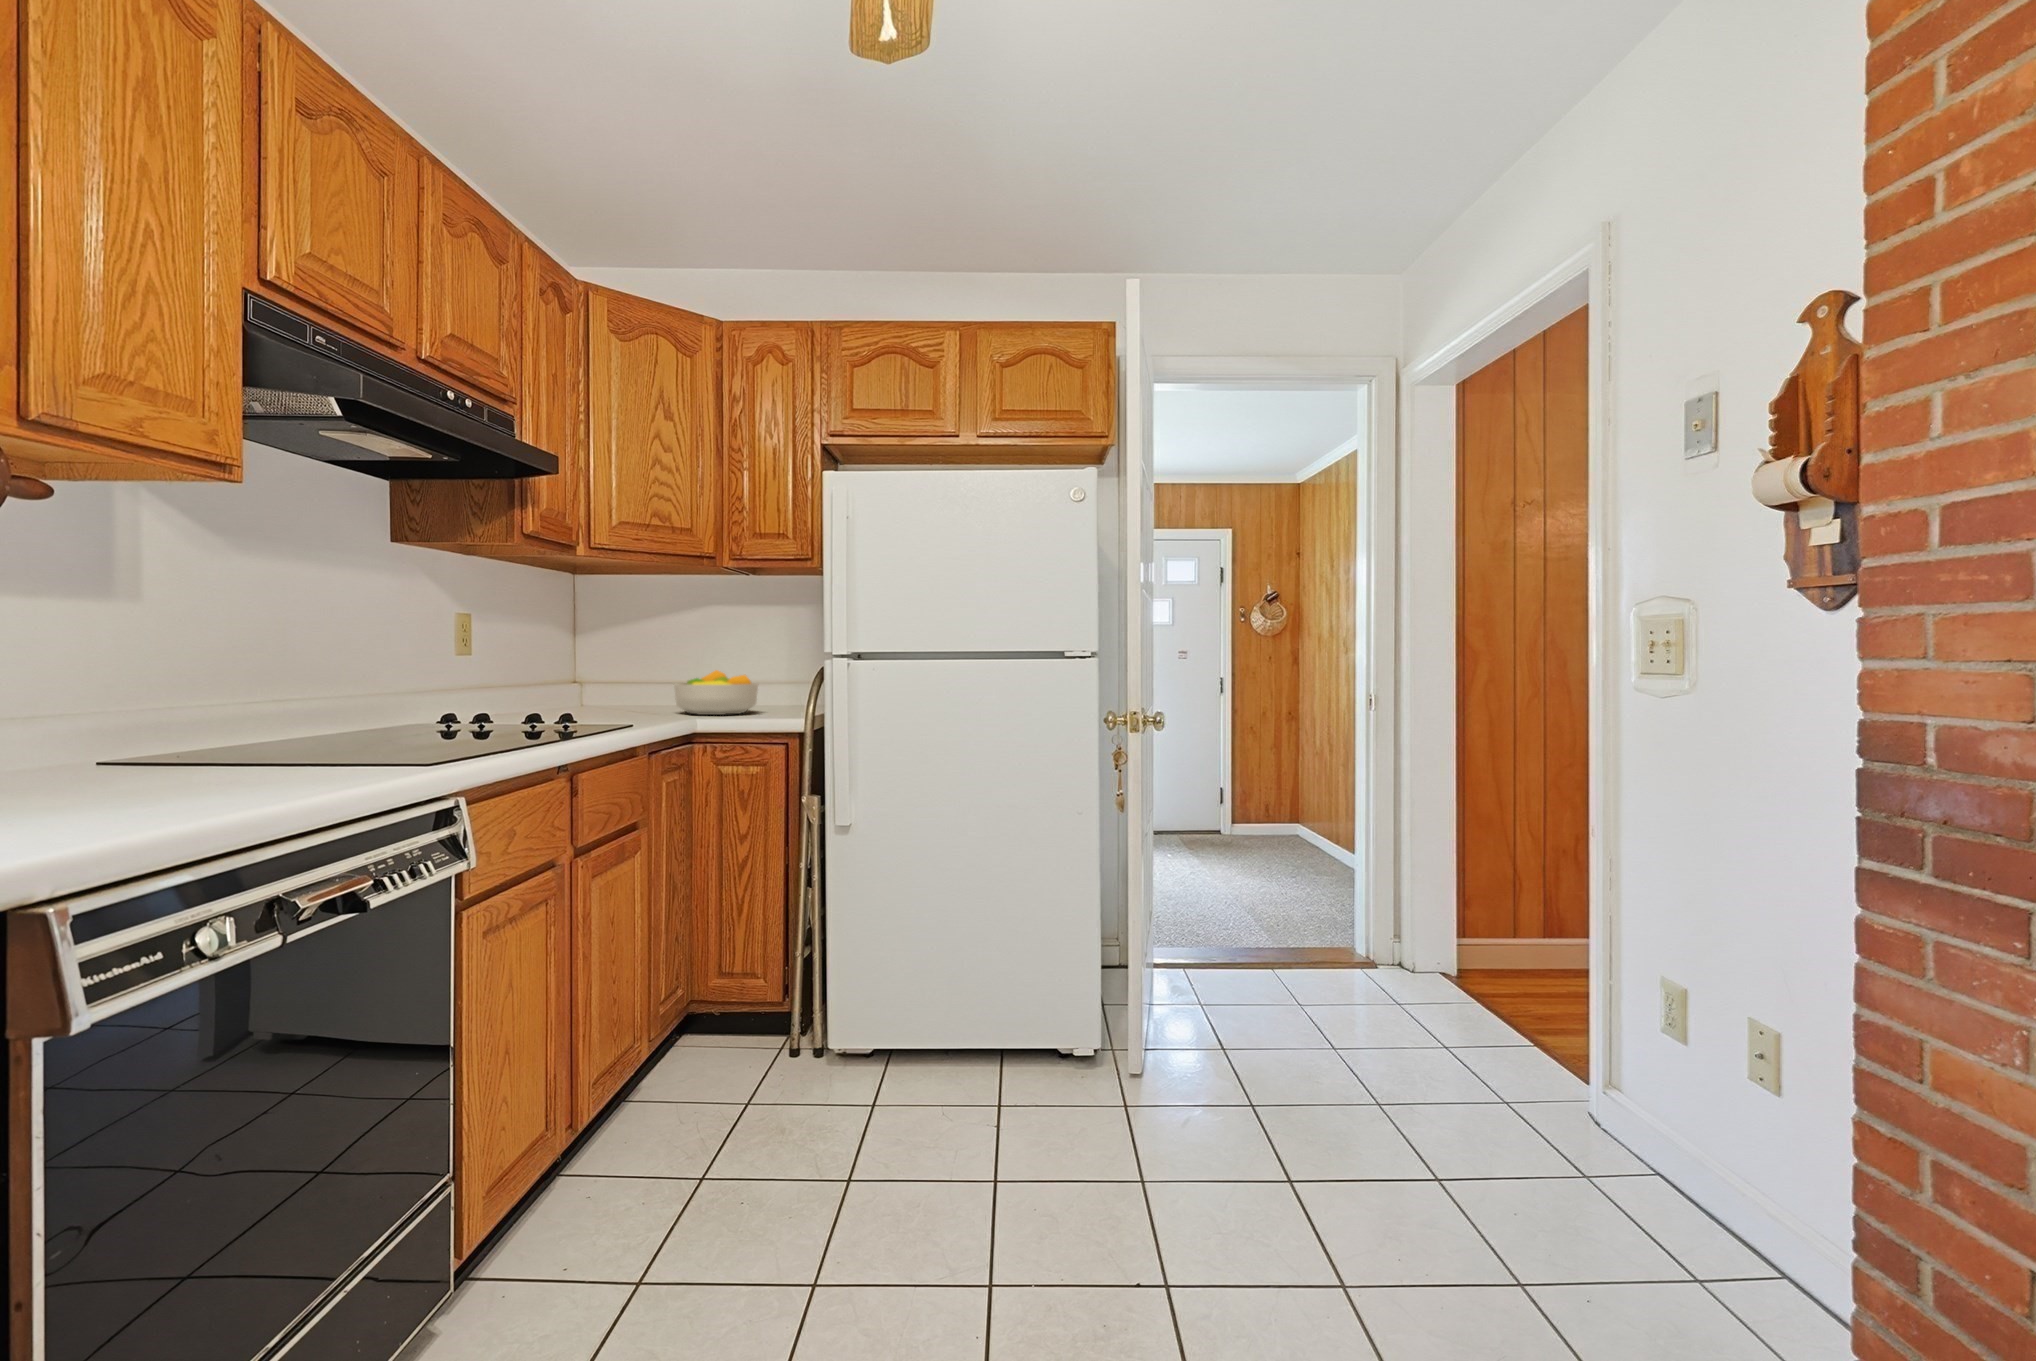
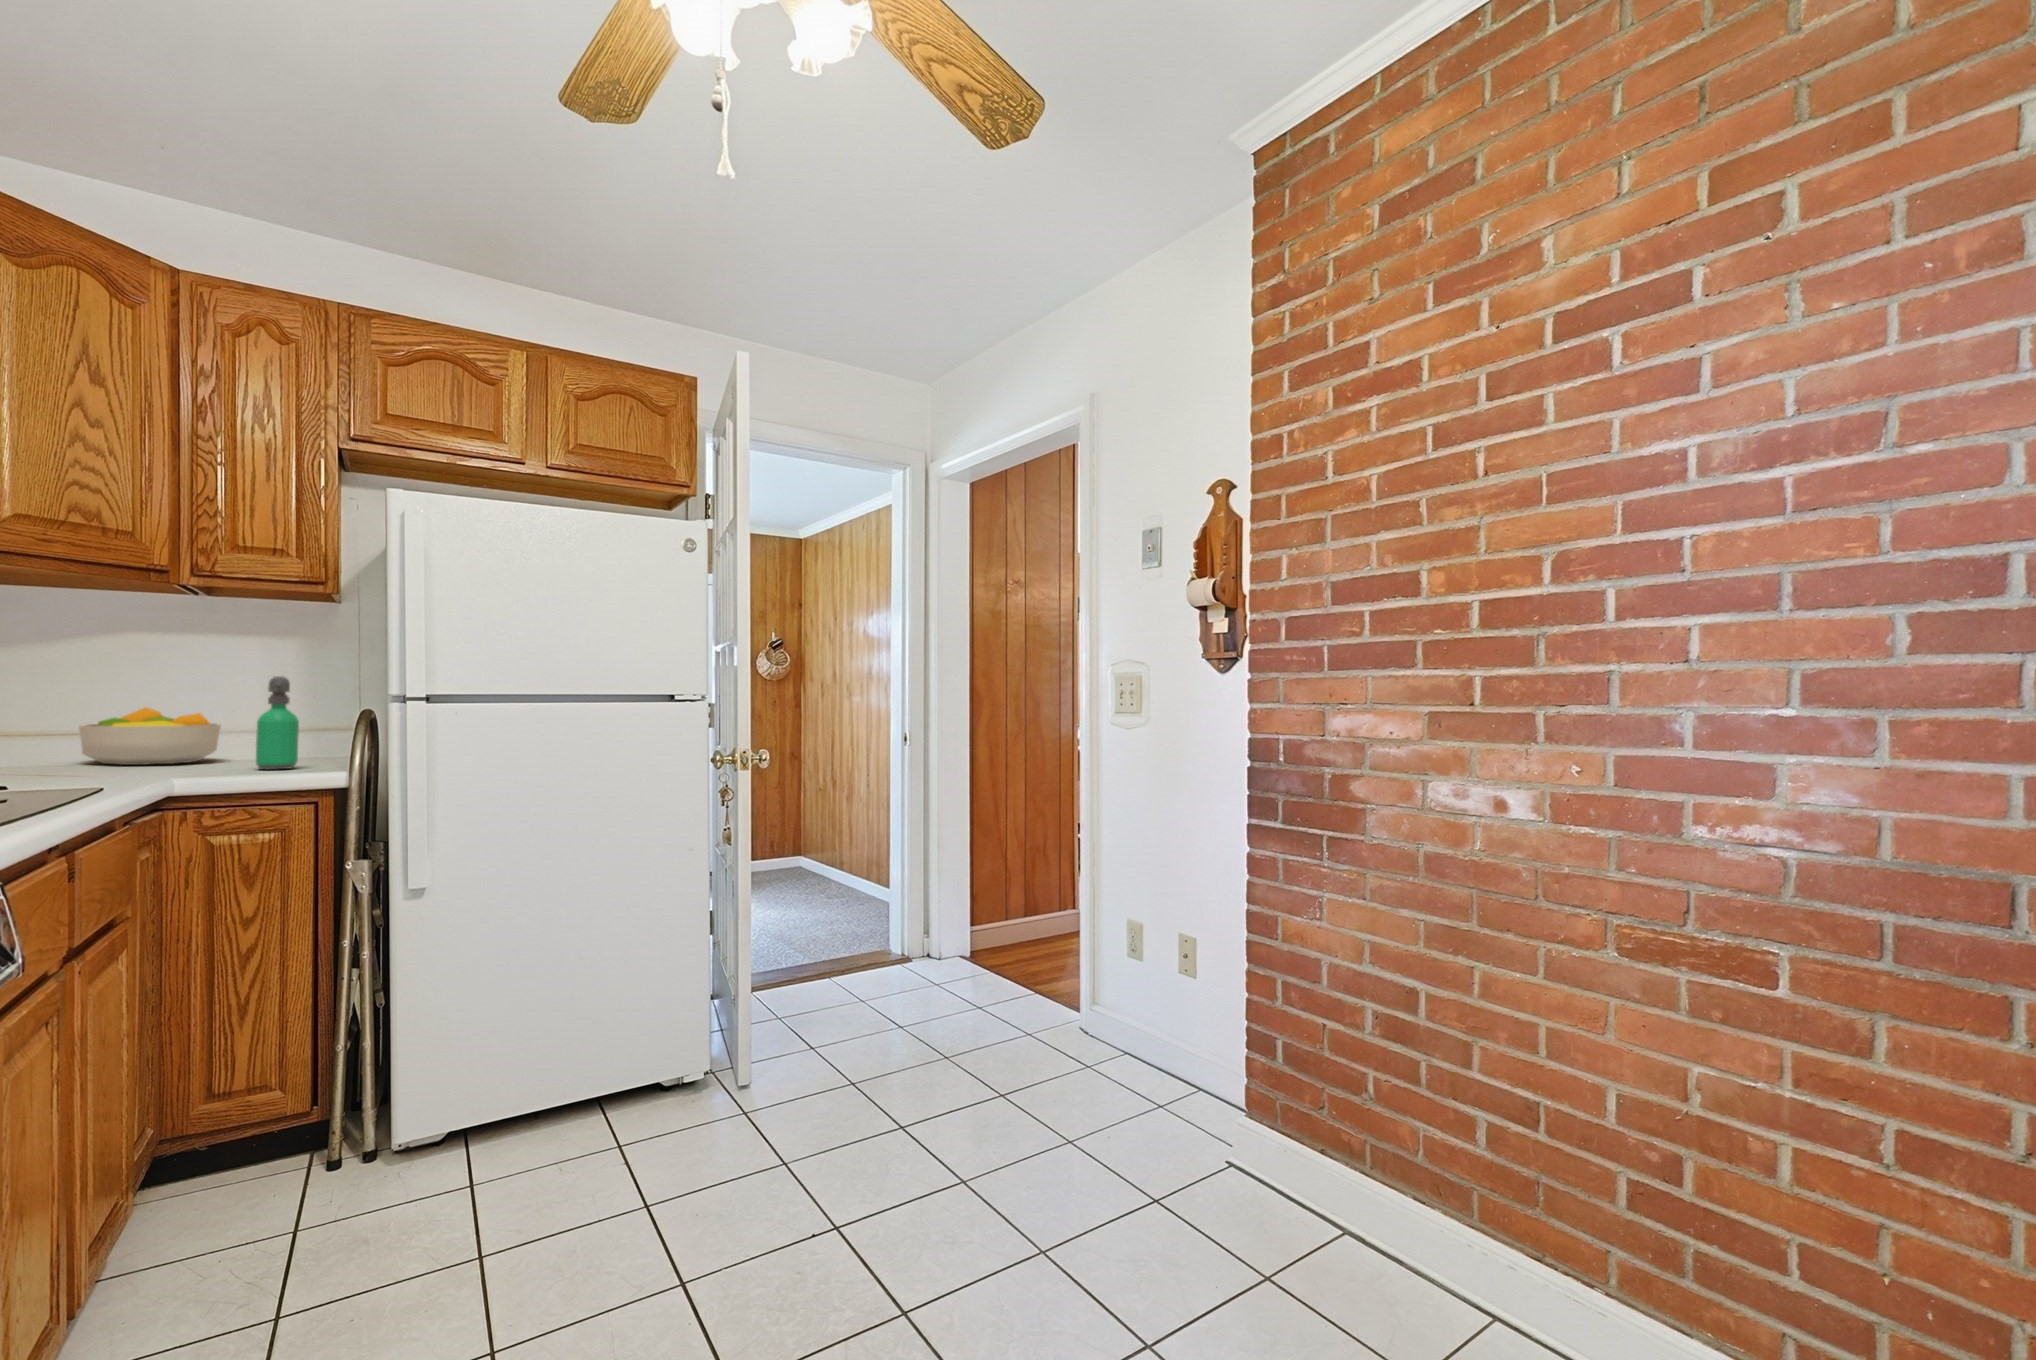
soap dispenser: none [762,644,789,721] -> present [256,676,299,770]

